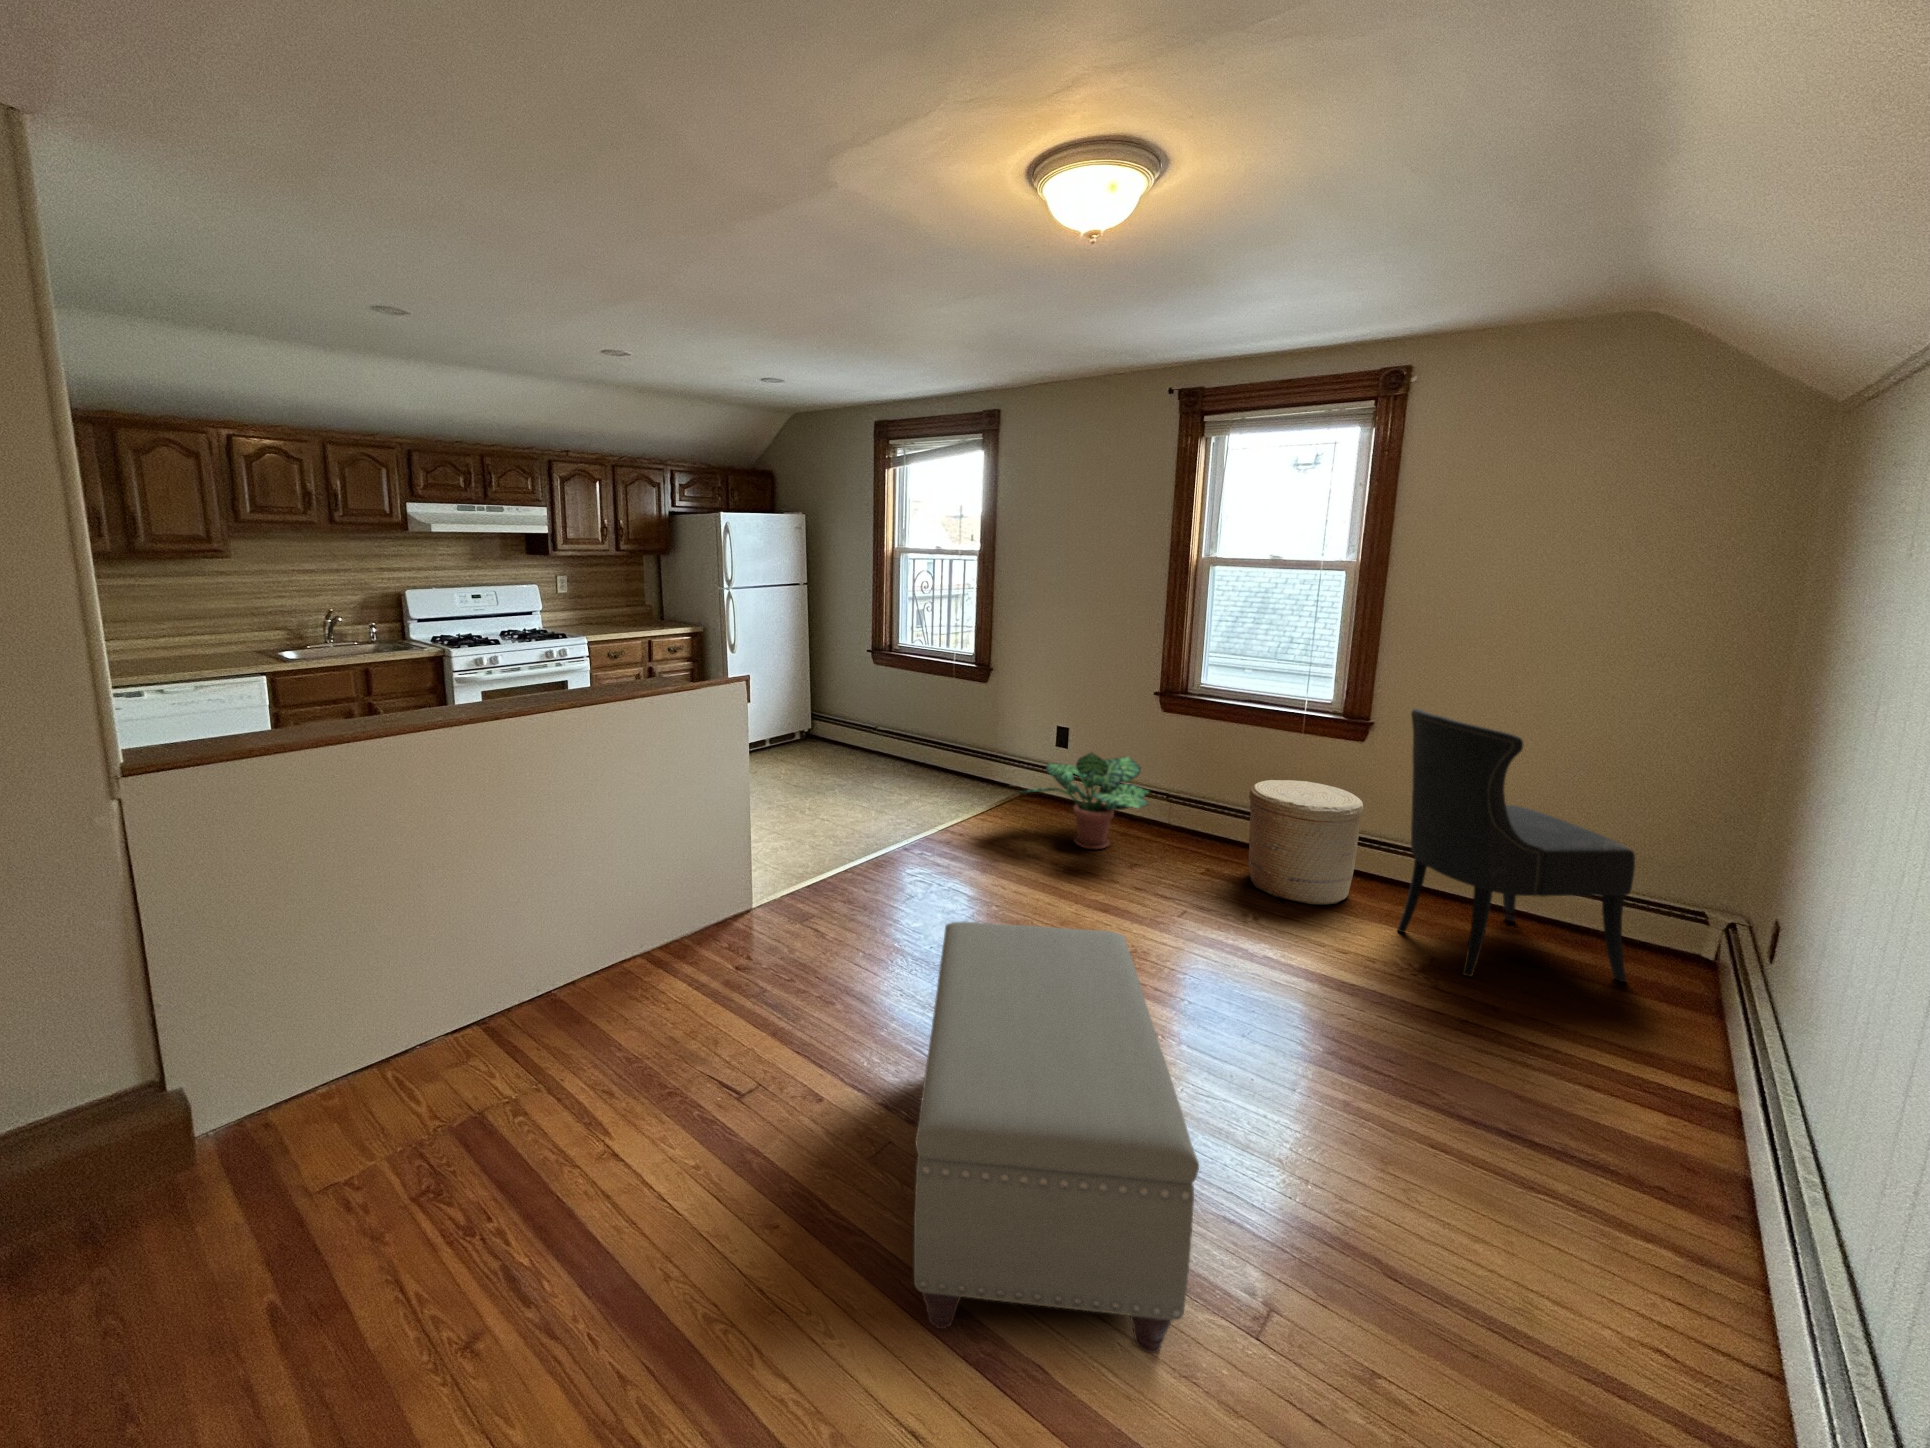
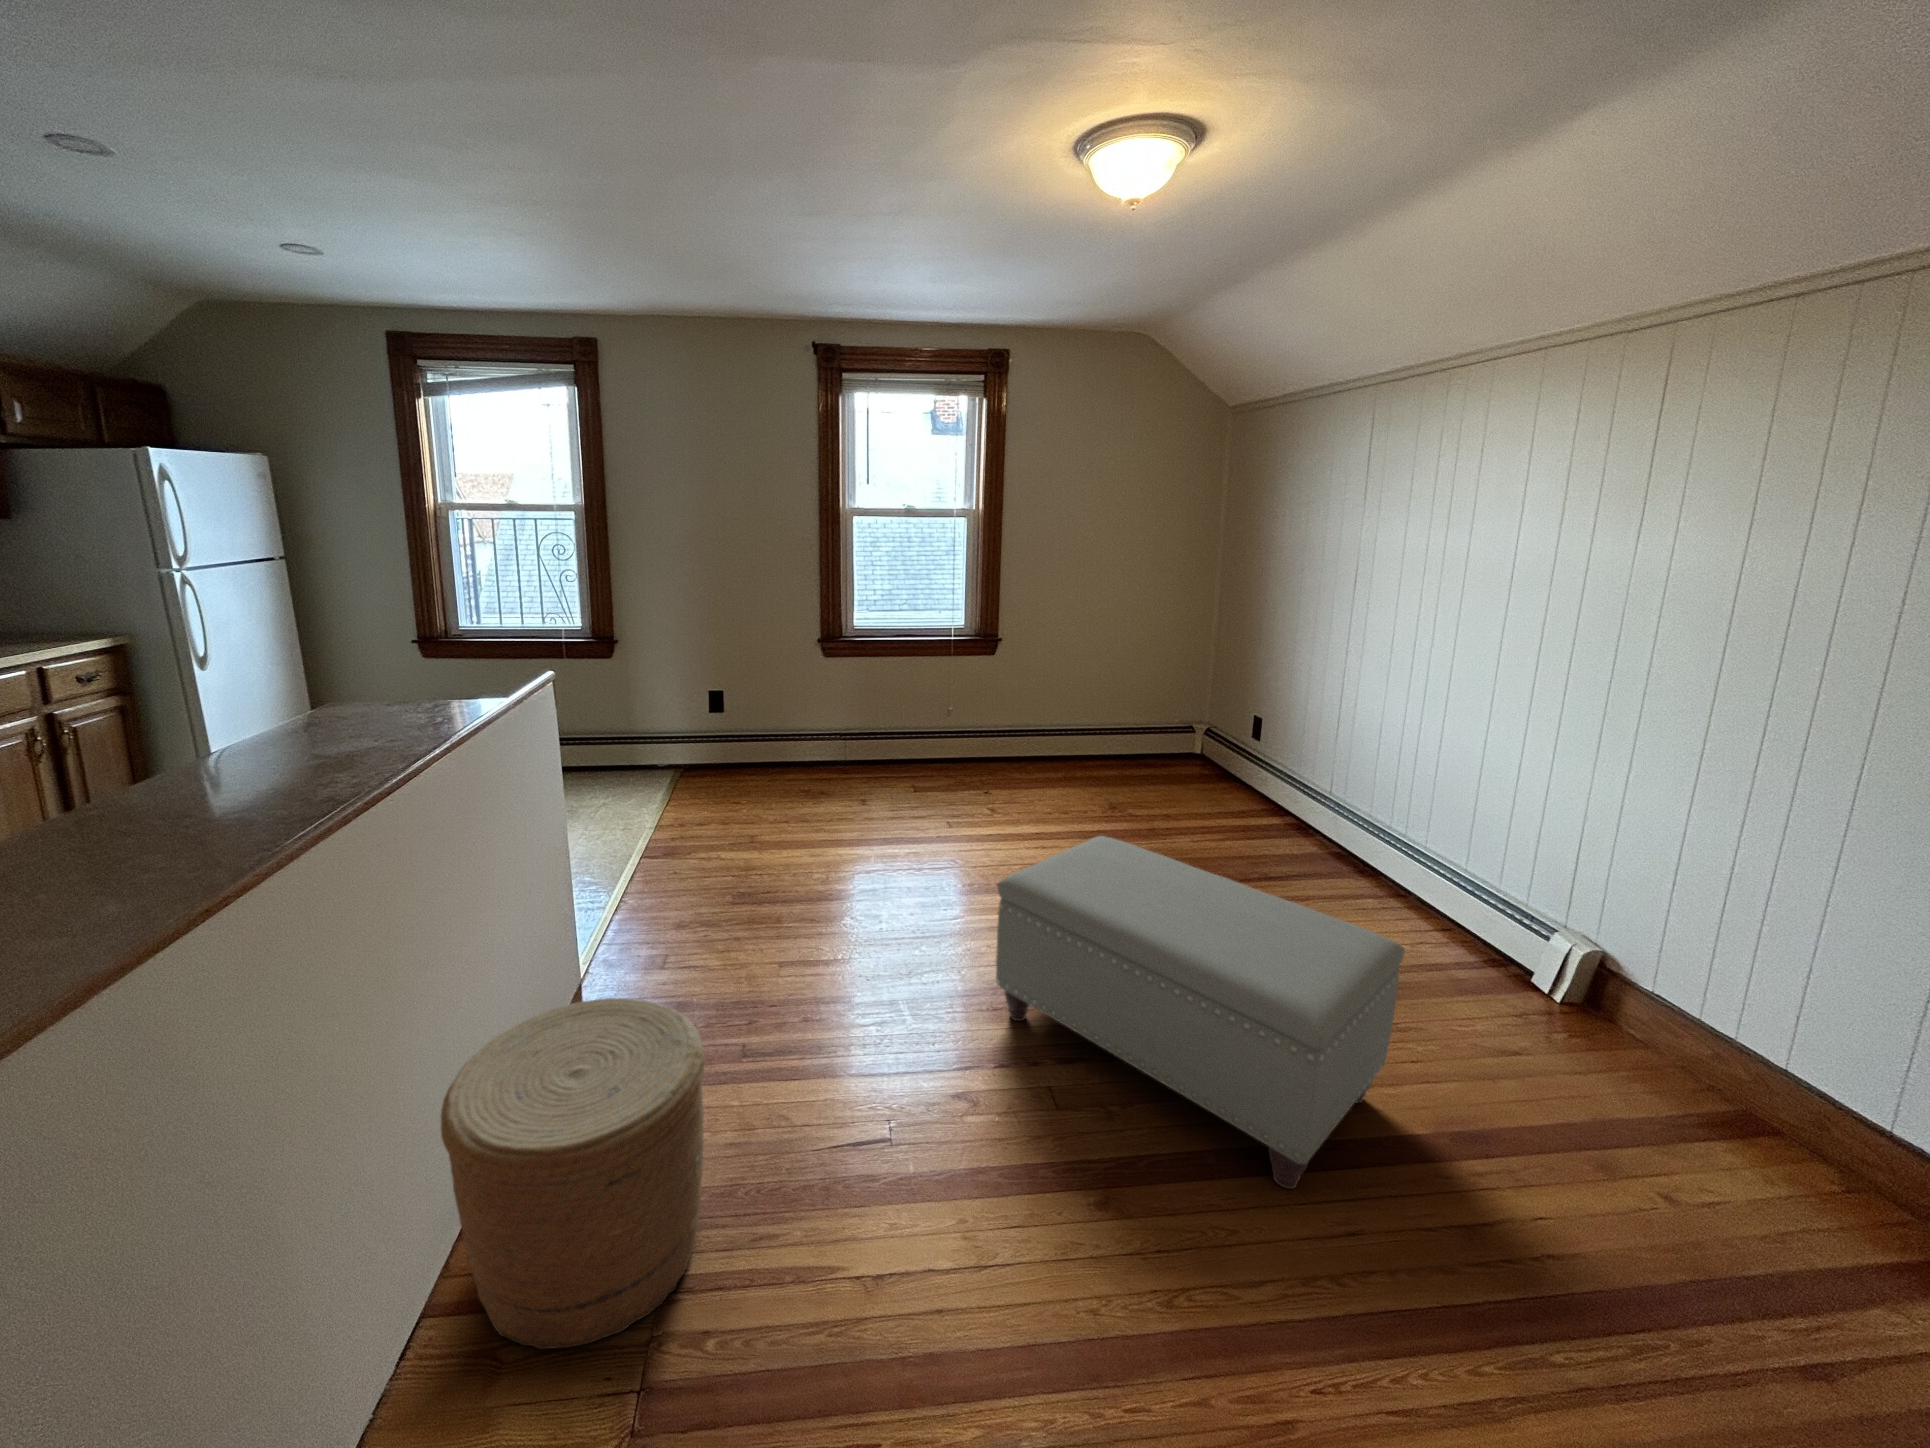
dining chair: present [1397,709,1635,982] -> none [1057,620,1179,800]
potted plant: present [1022,753,1149,849] -> none [725,702,870,797]
woven basket: present [1249,780,1364,905] -> present [441,998,704,1349]

